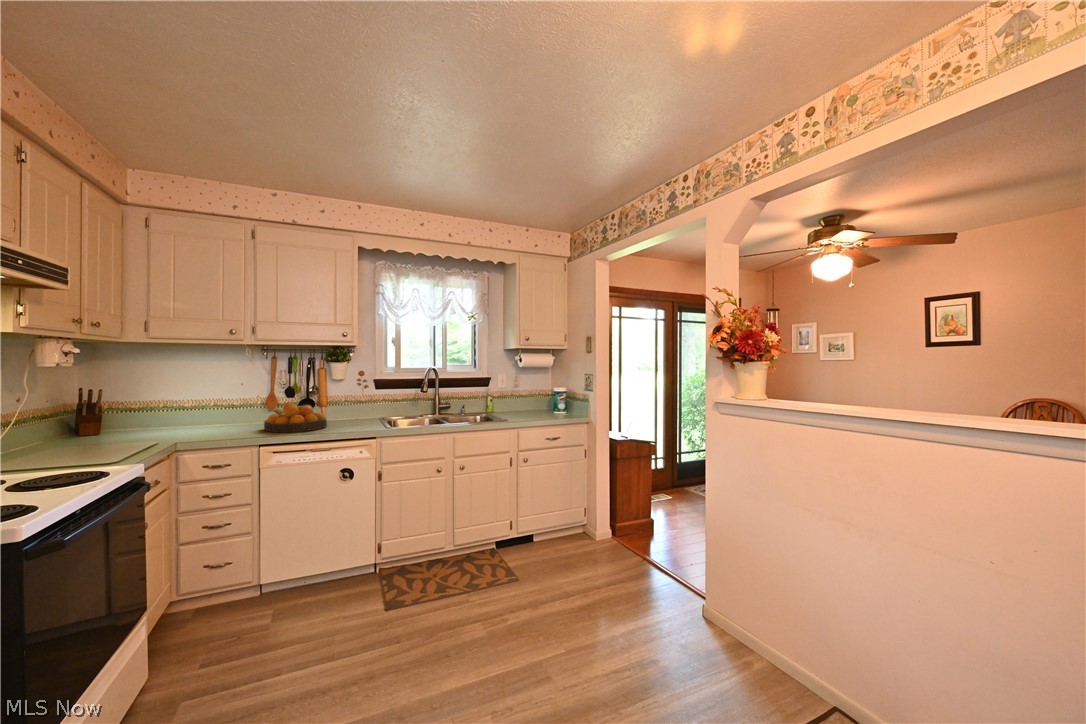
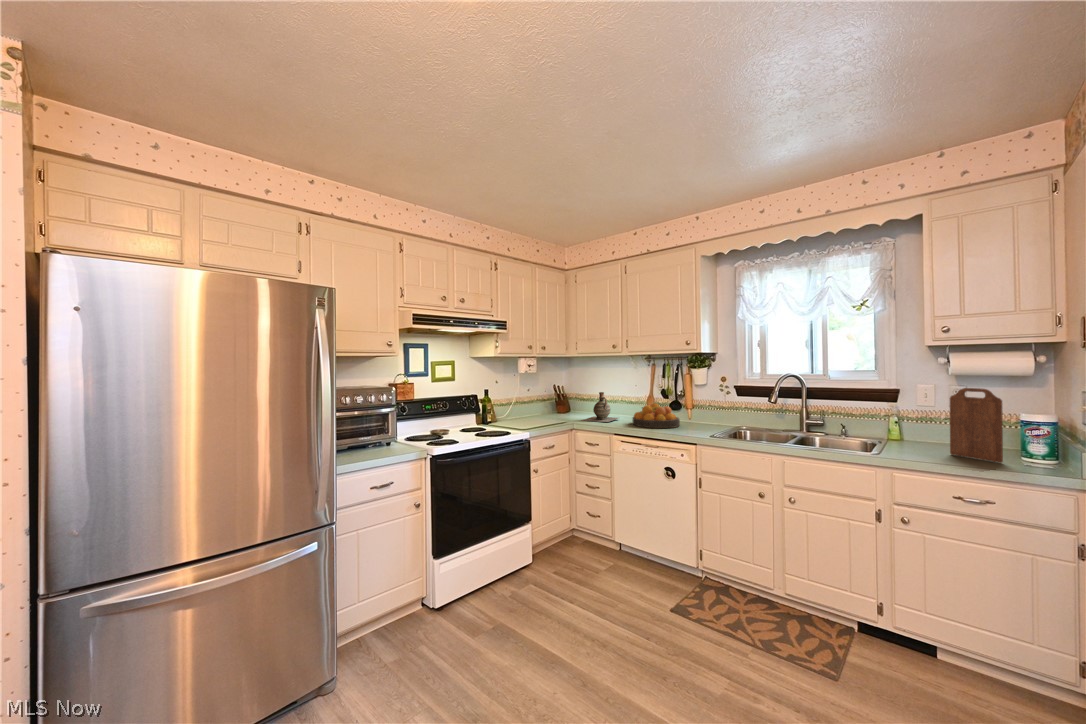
cutting board: none [522,374,546,416] -> present [950,388,1003,463]
ceramic jug: none [170,395,230,439] -> present [582,392,618,422]

